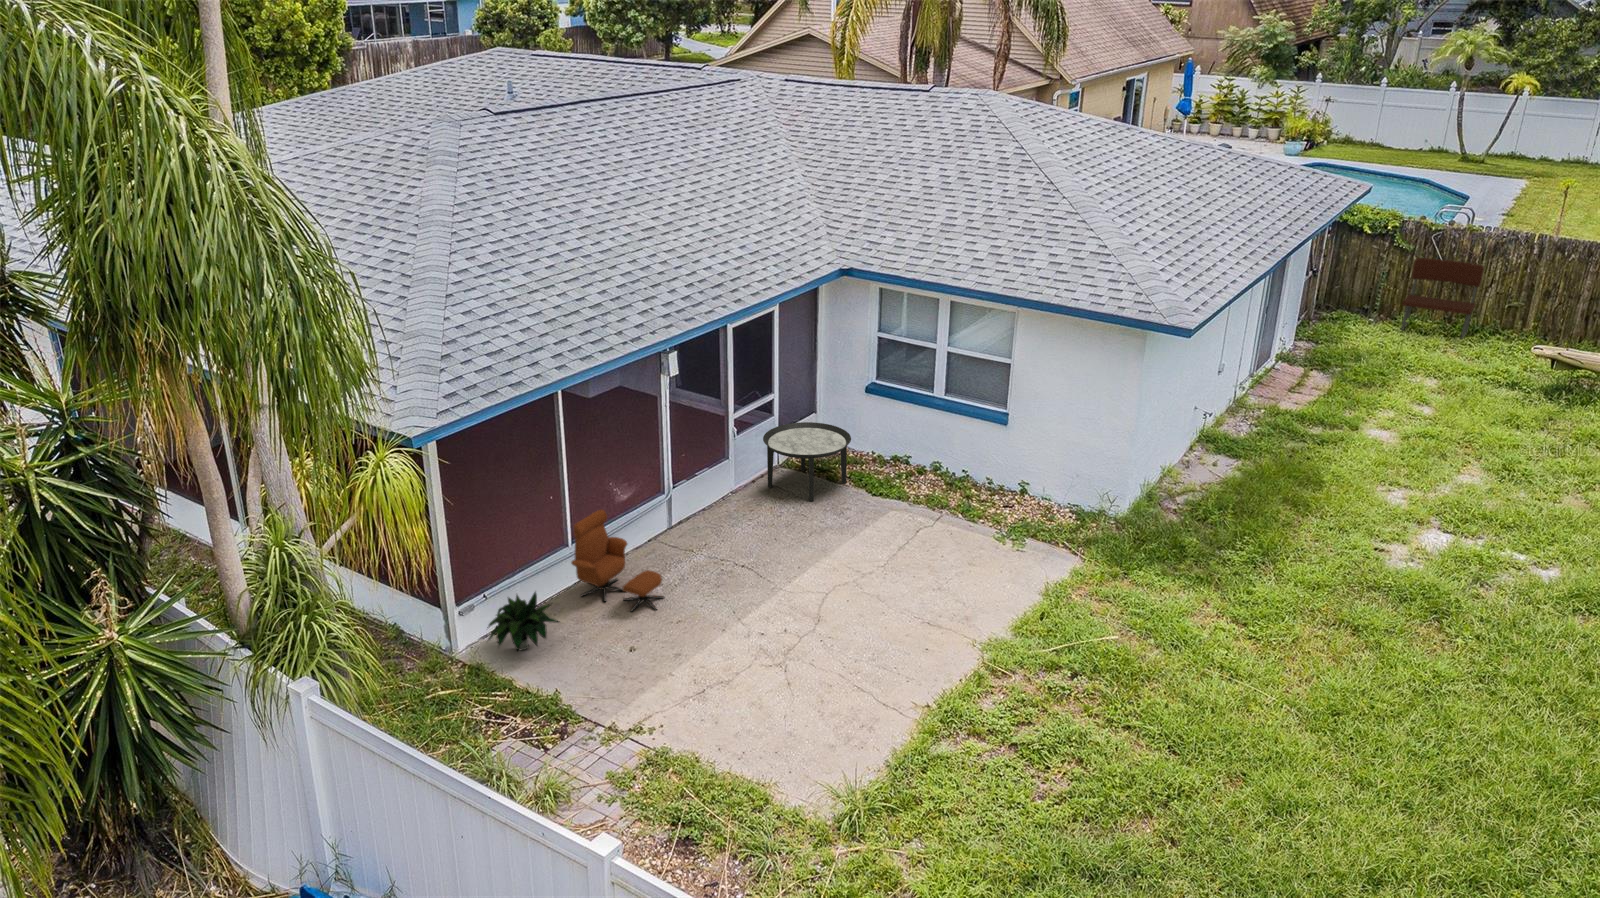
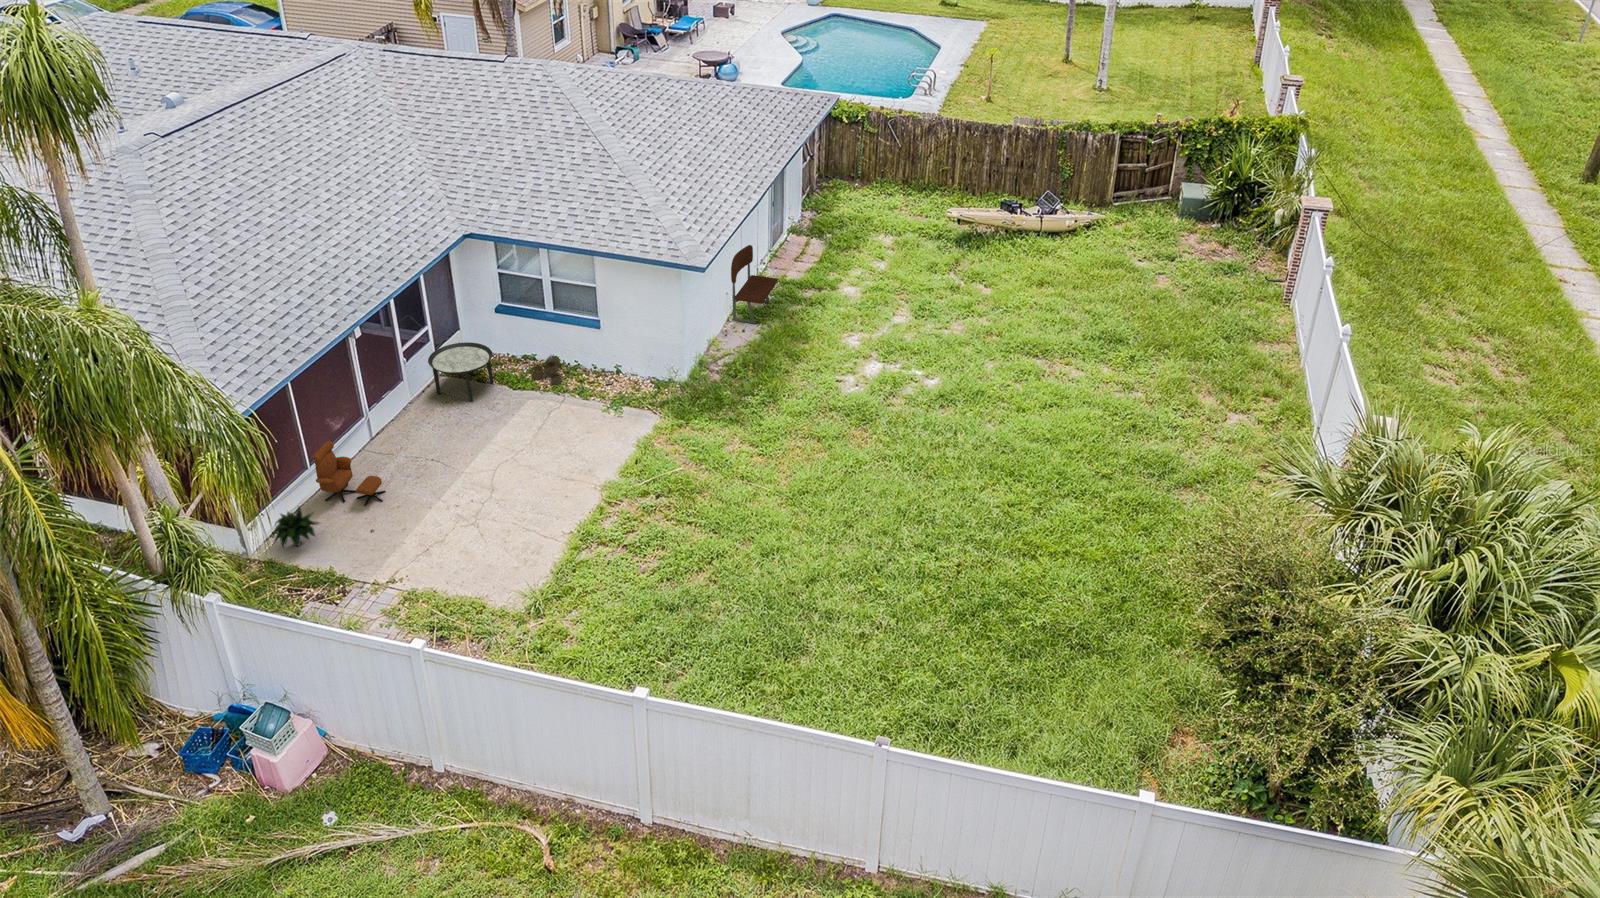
bench: present [1401,258,1484,339] -> present [731,245,778,324]
woven basket: none [900,455,943,496] -> present [531,355,562,384]

